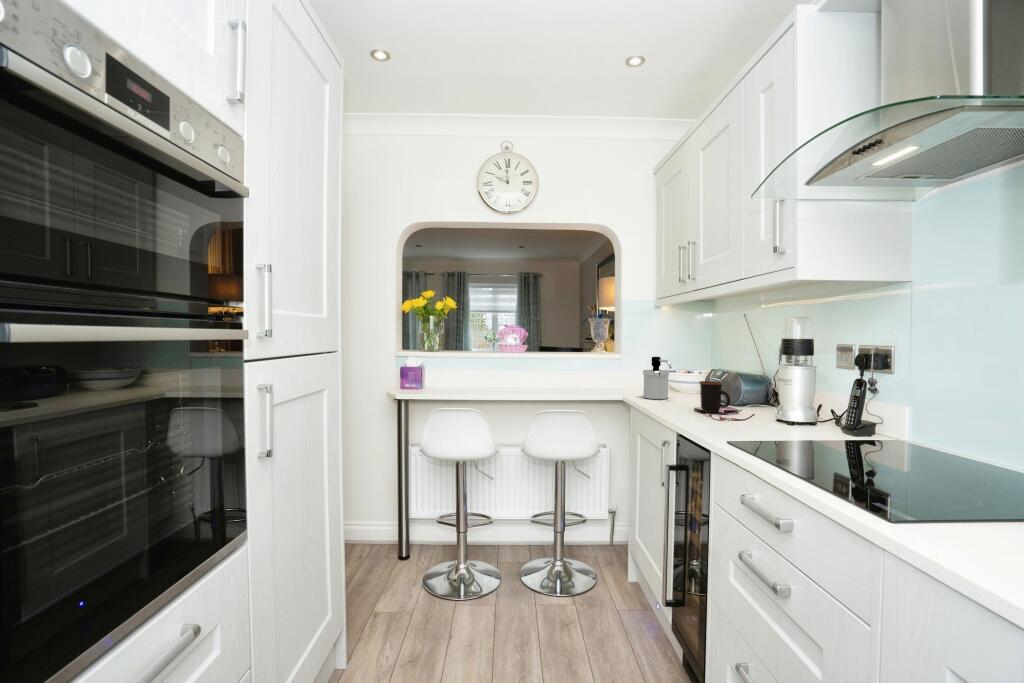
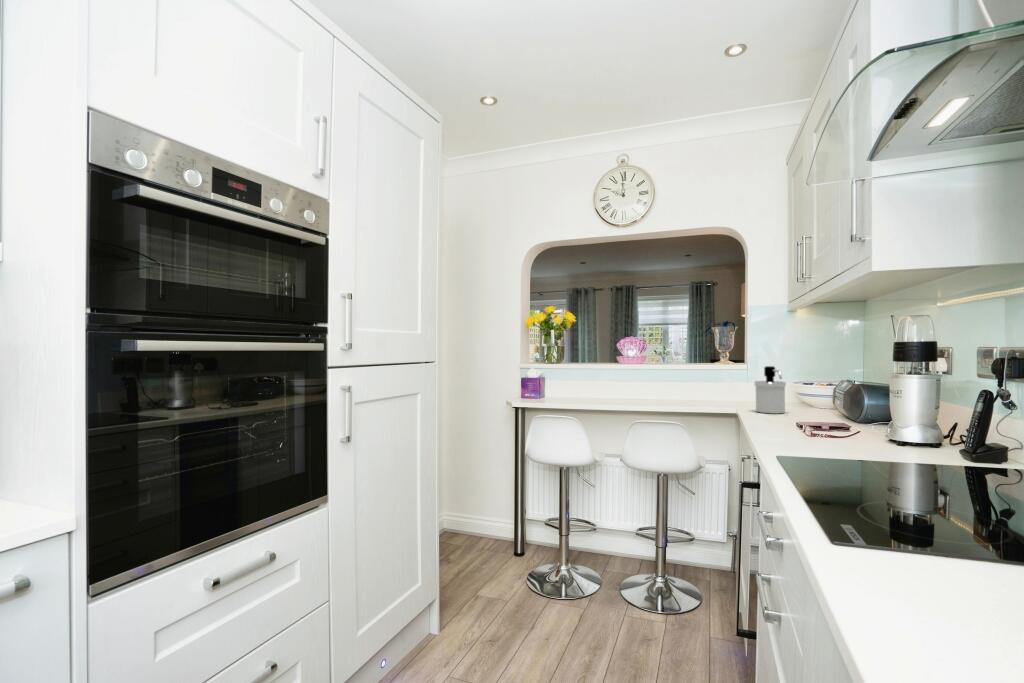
mug: present [700,381,730,413] -> none [799,392,833,428]

